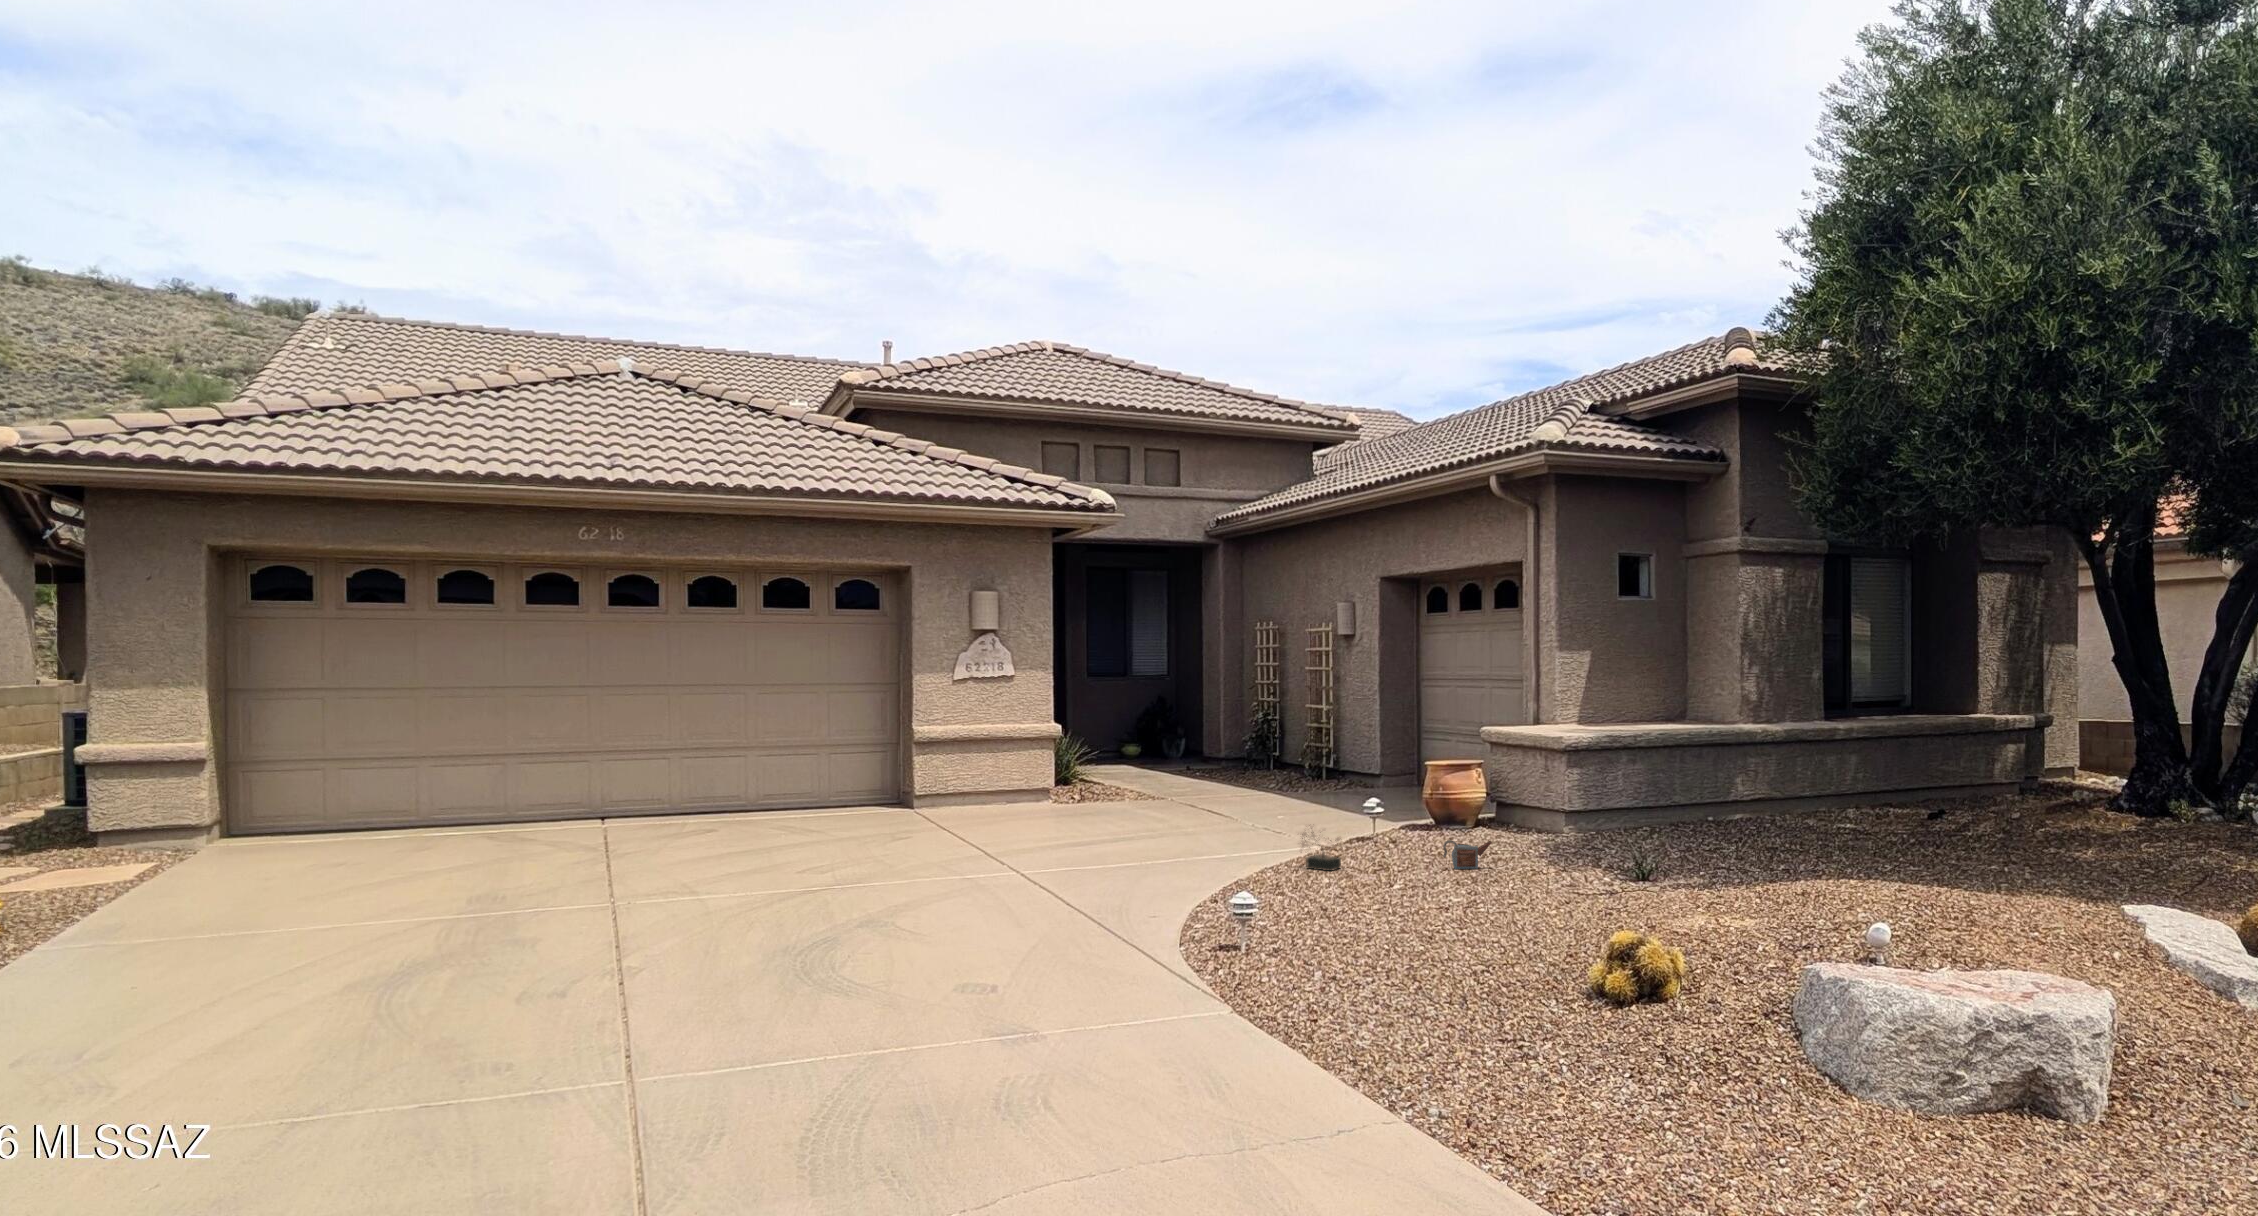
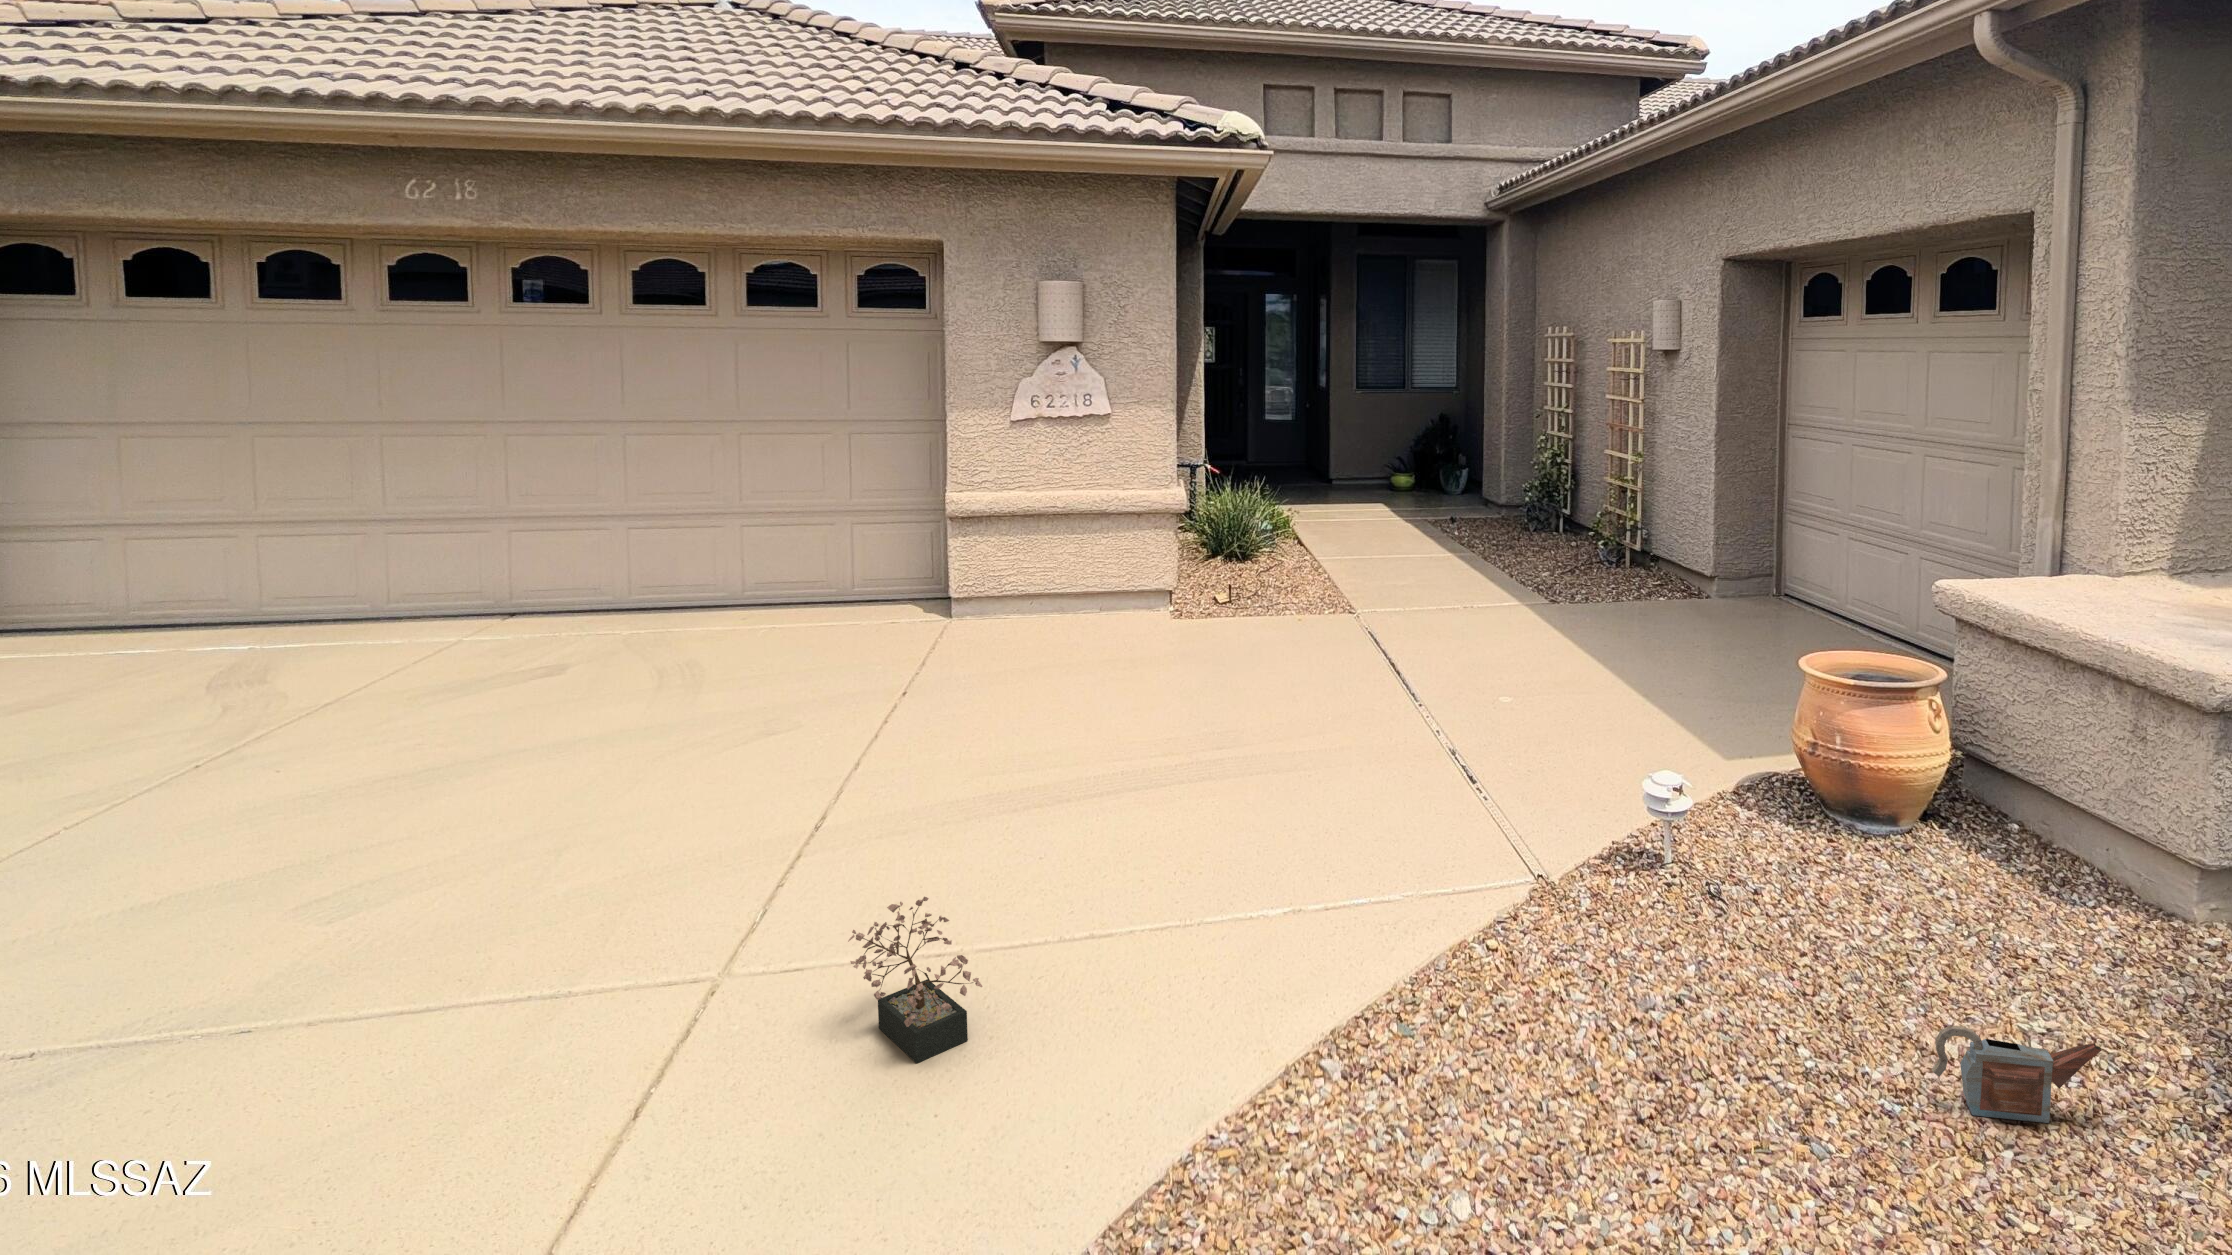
decorative plant: present [1302,825,1342,871] -> present [848,897,982,1063]

